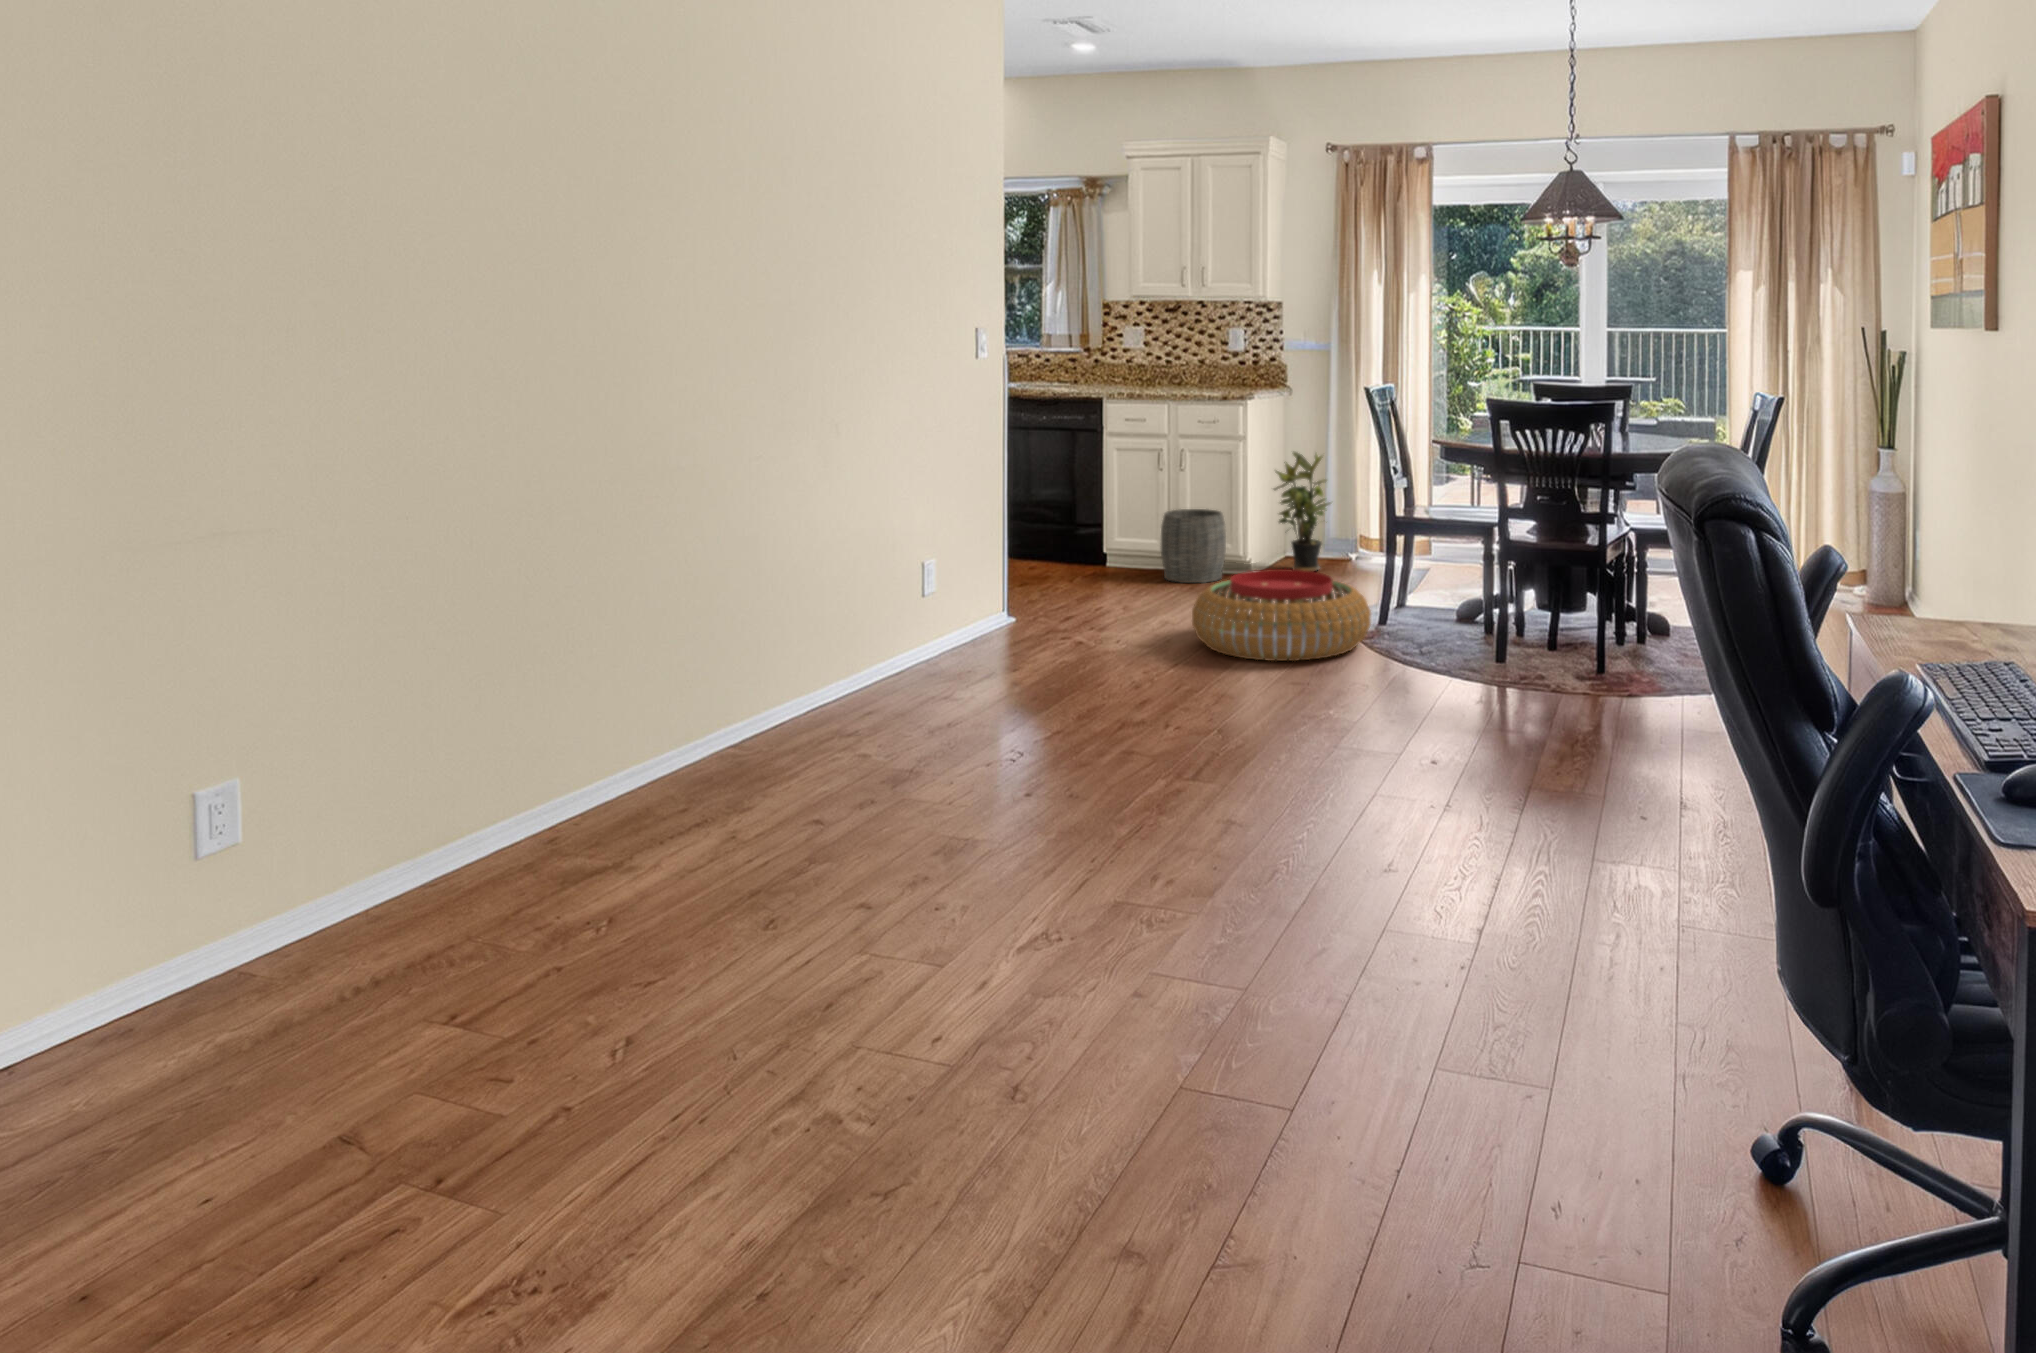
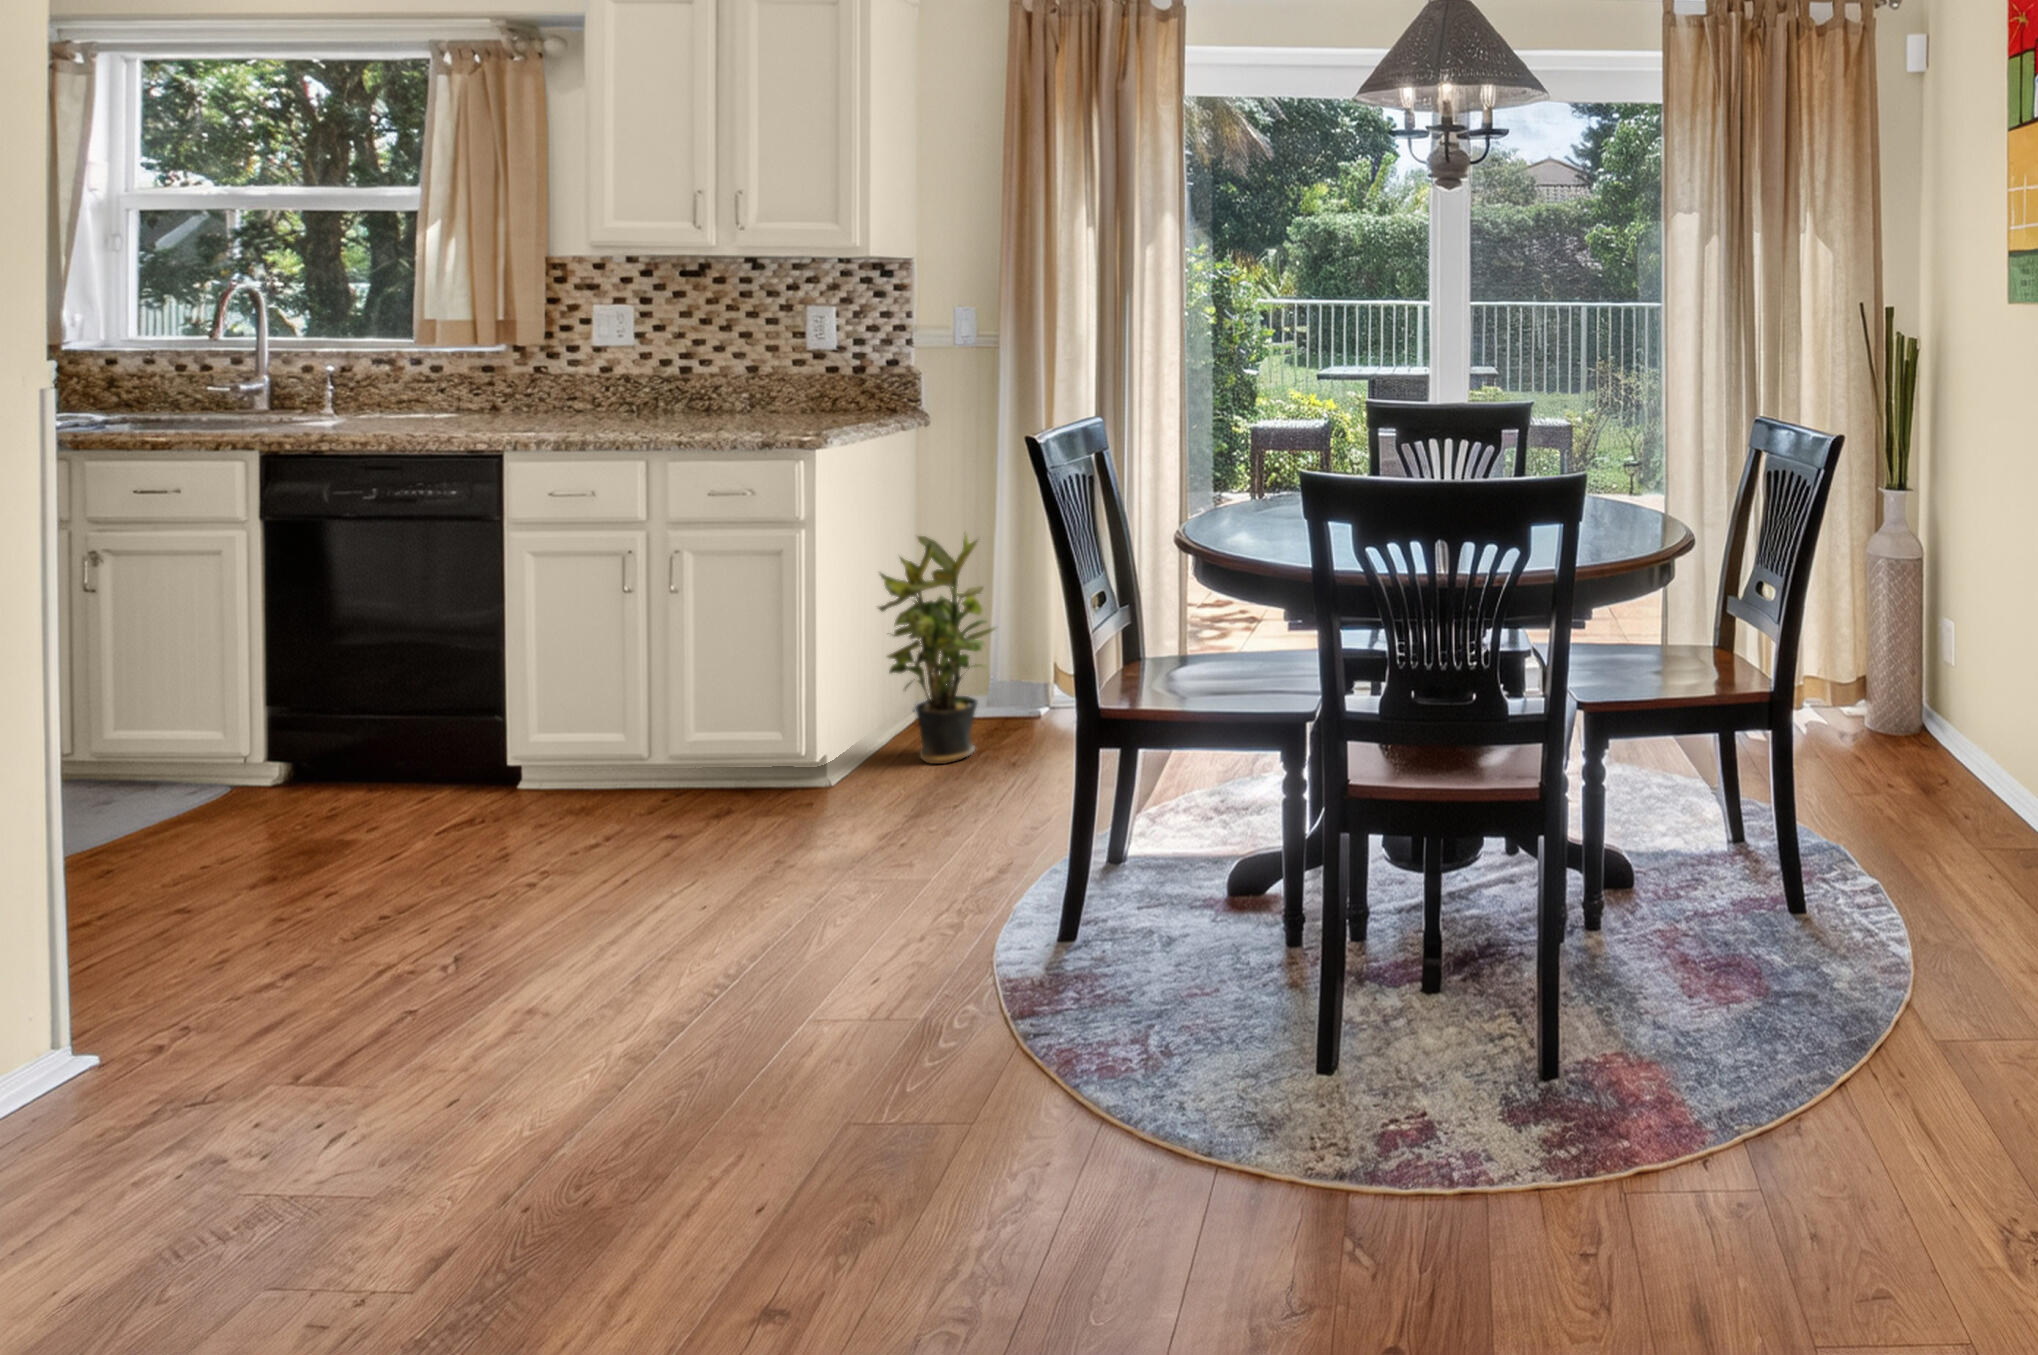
woven basket: present [1161,509,1226,583] -> none [616,662,768,827]
pouf: present [1192,569,1371,661] -> none [539,853,1029,1159]

